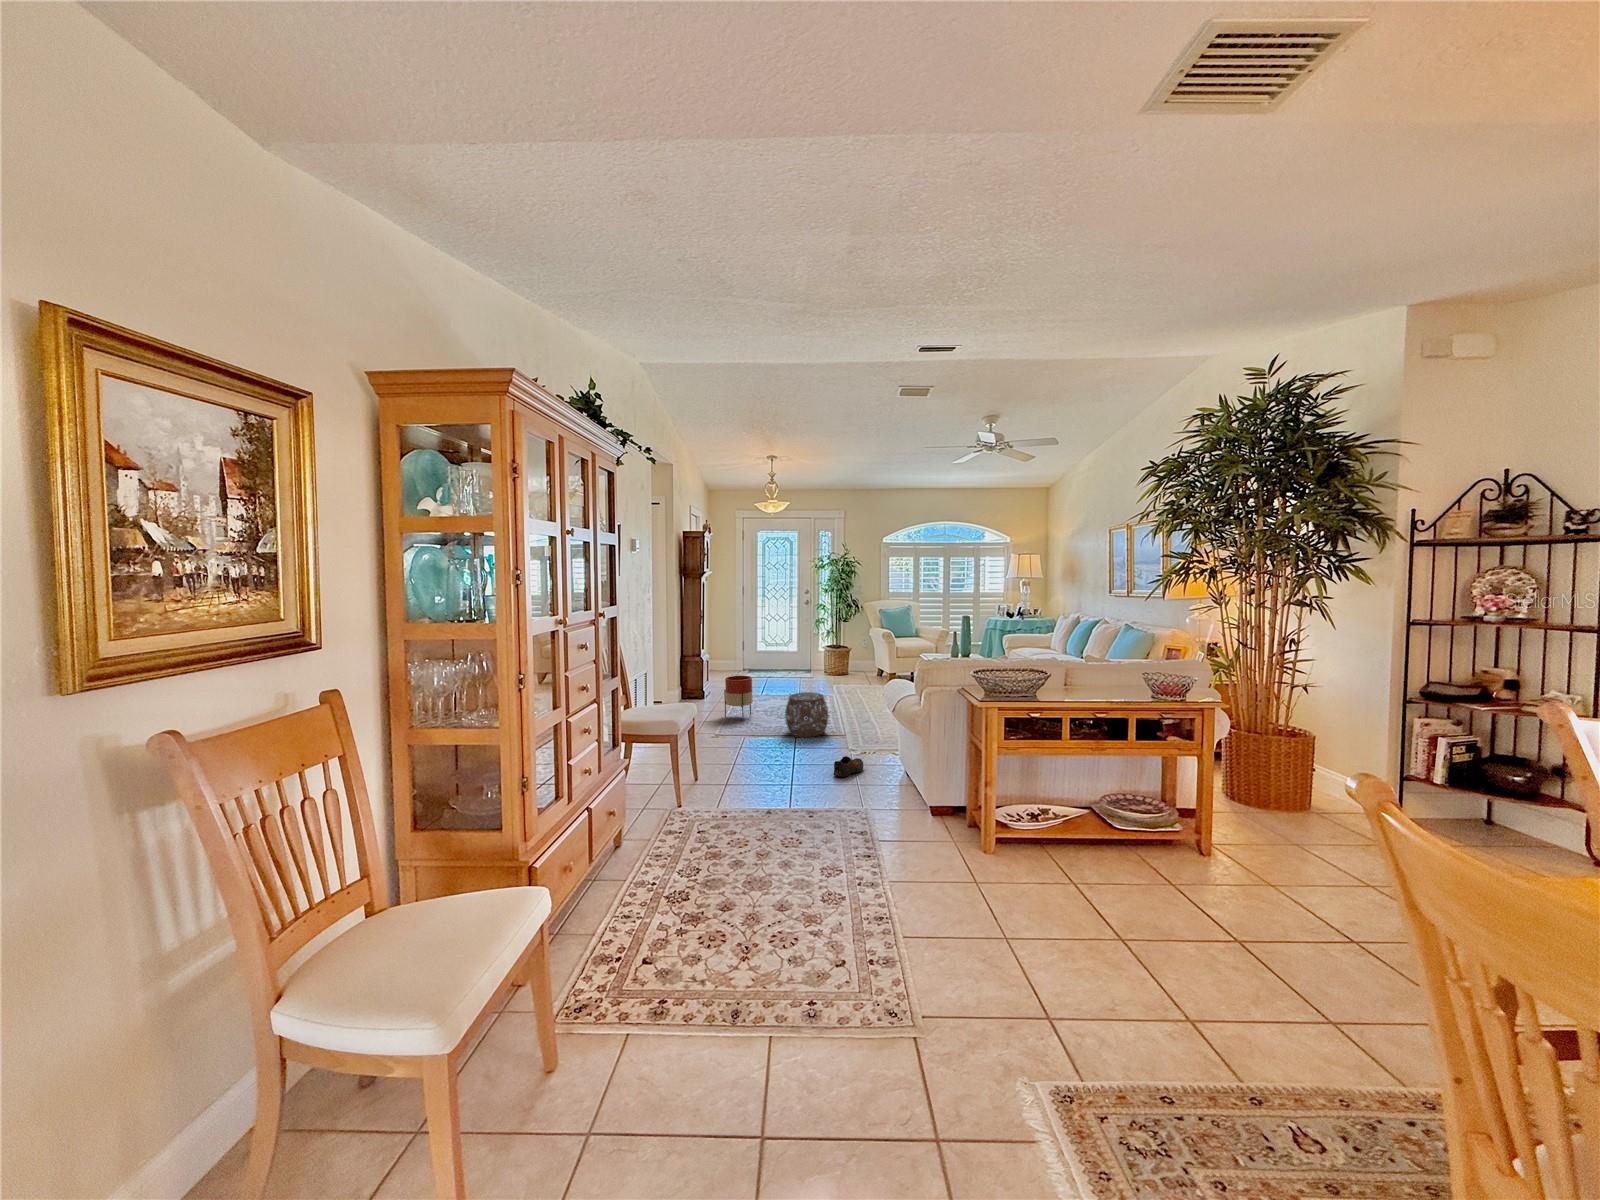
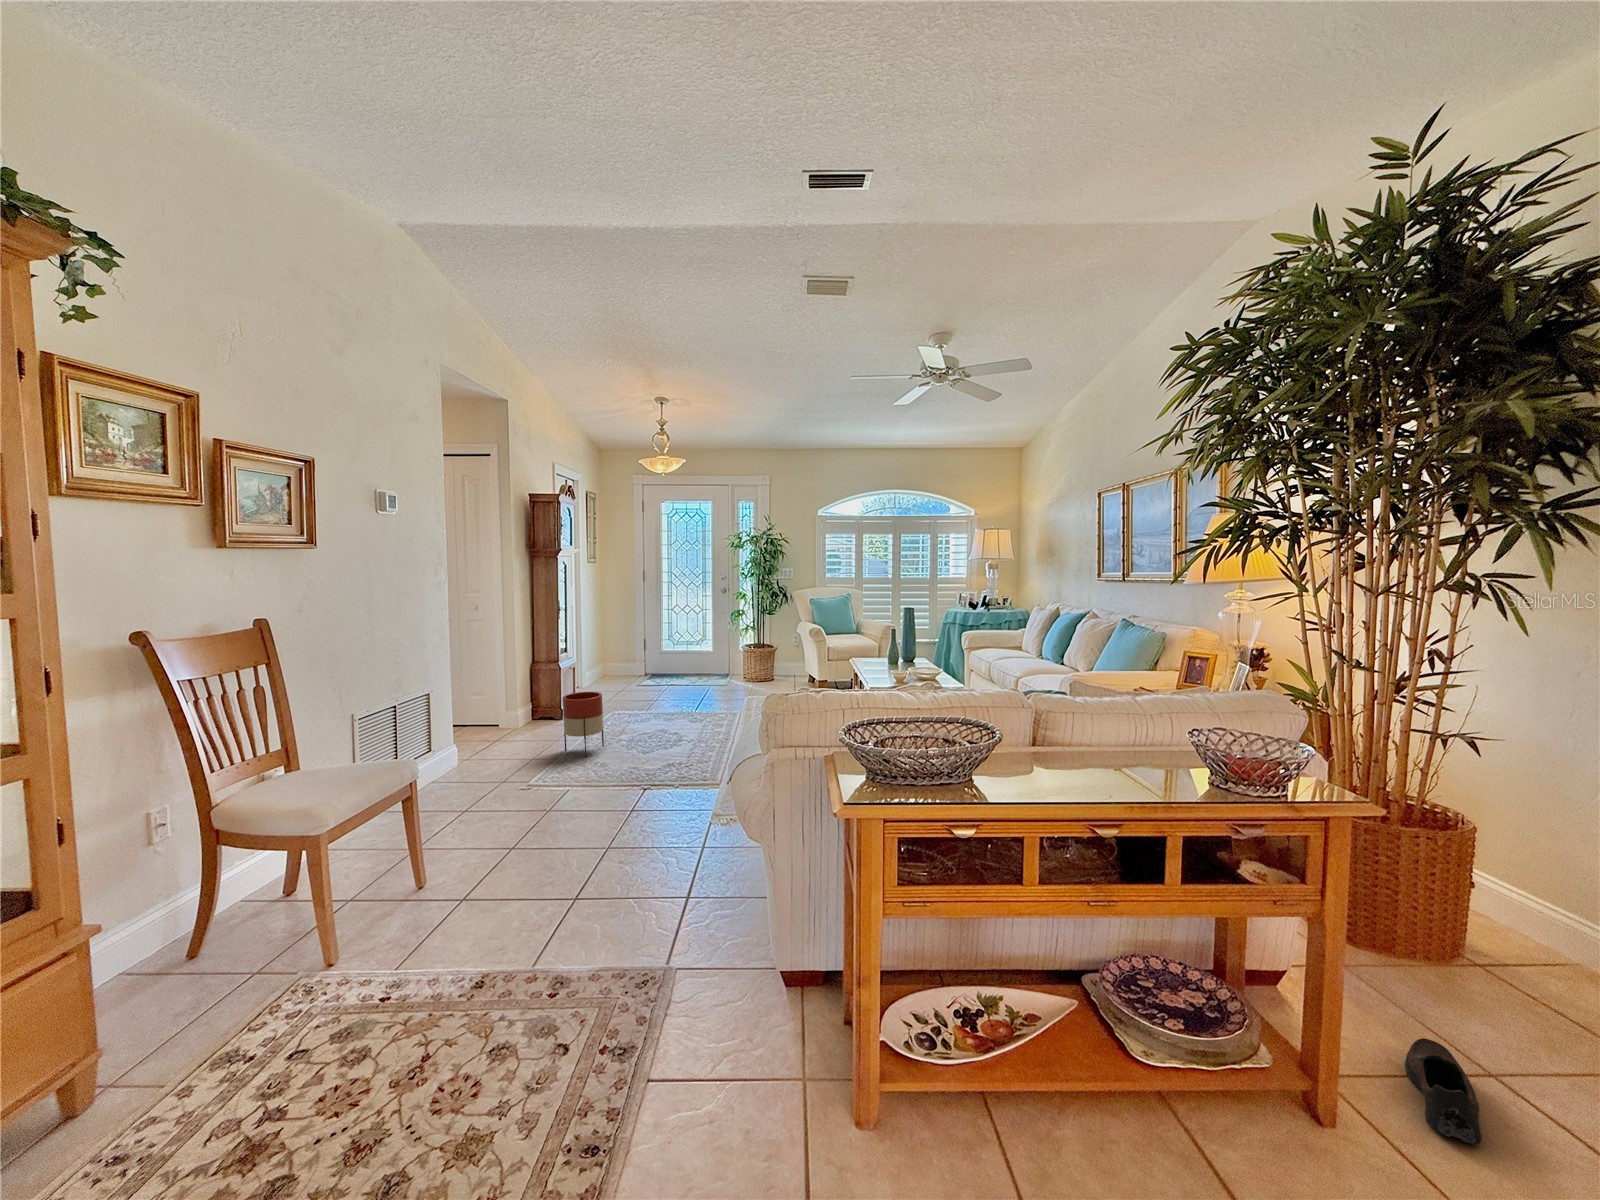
woven basket: present [785,692,828,737] -> none [629,720,695,789]
shoe: present [834,756,863,777] -> present [1405,1038,1482,1145]

